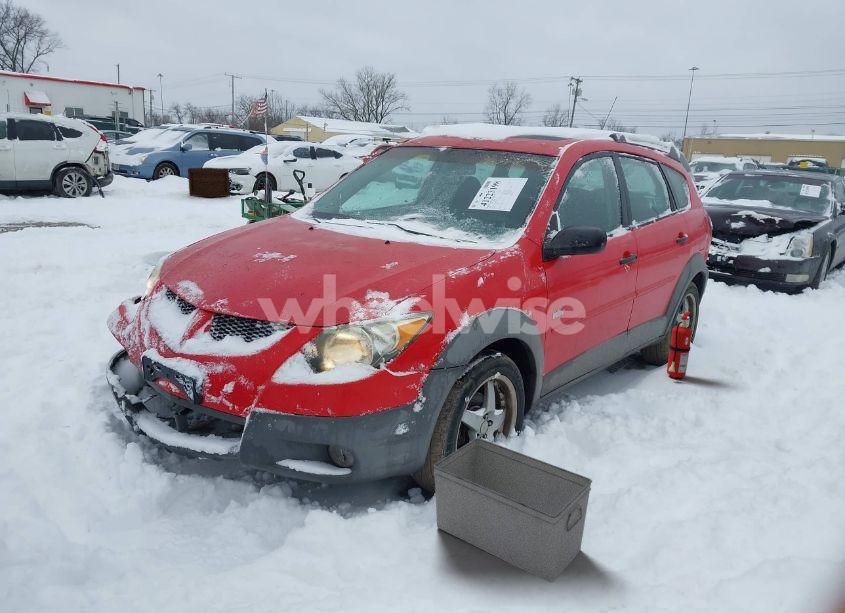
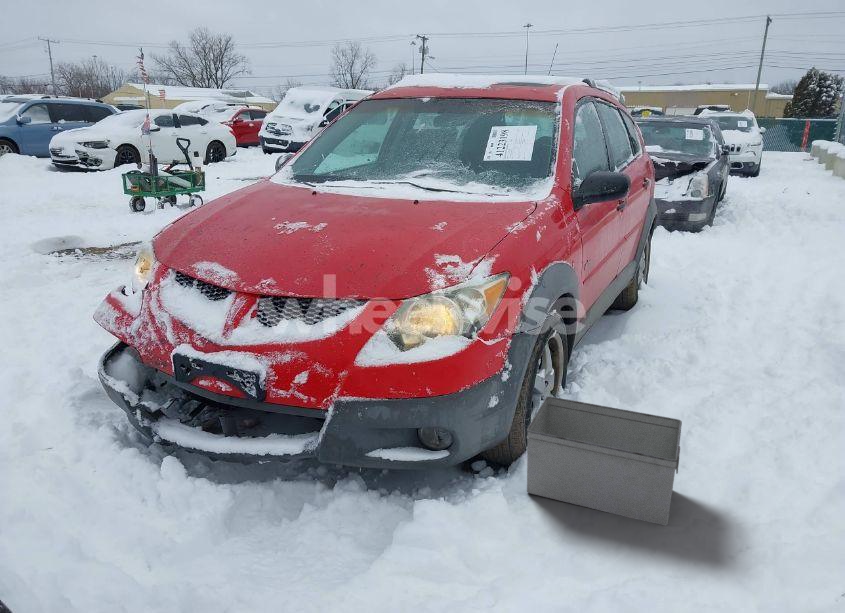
wooden crate: present [188,168,230,198] -> none [30,141,87,176]
fire extinguisher: present [667,309,692,378] -> none [640,250,662,318]

